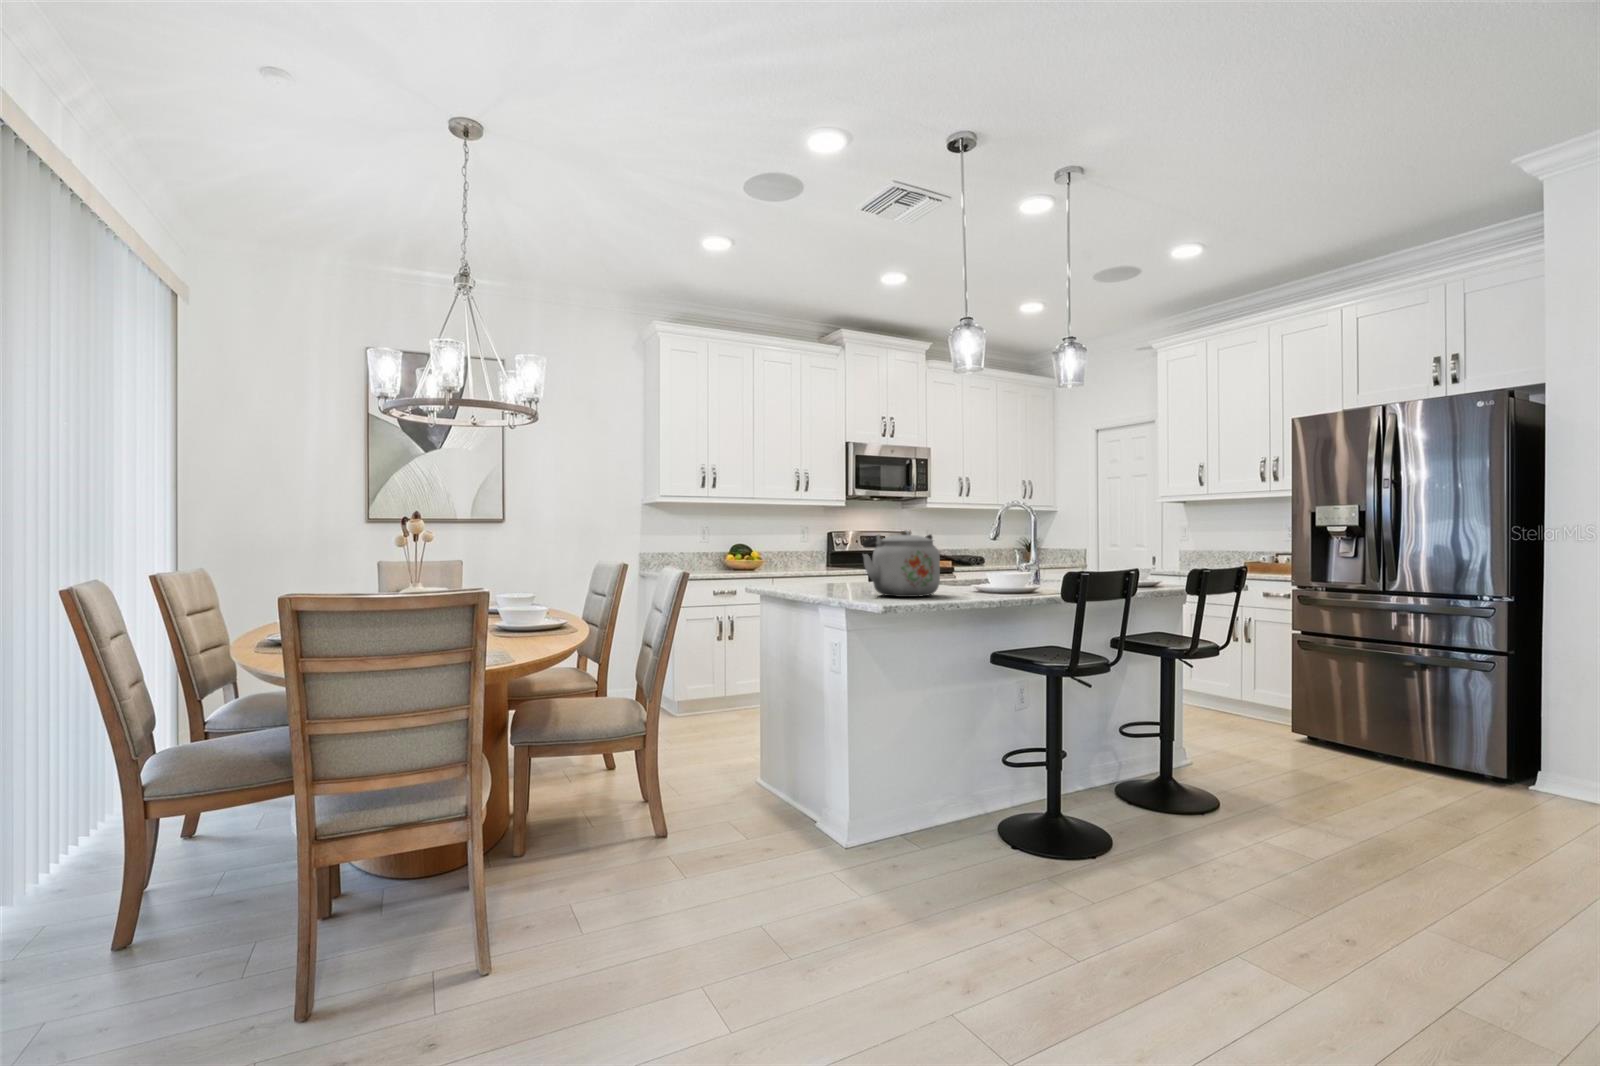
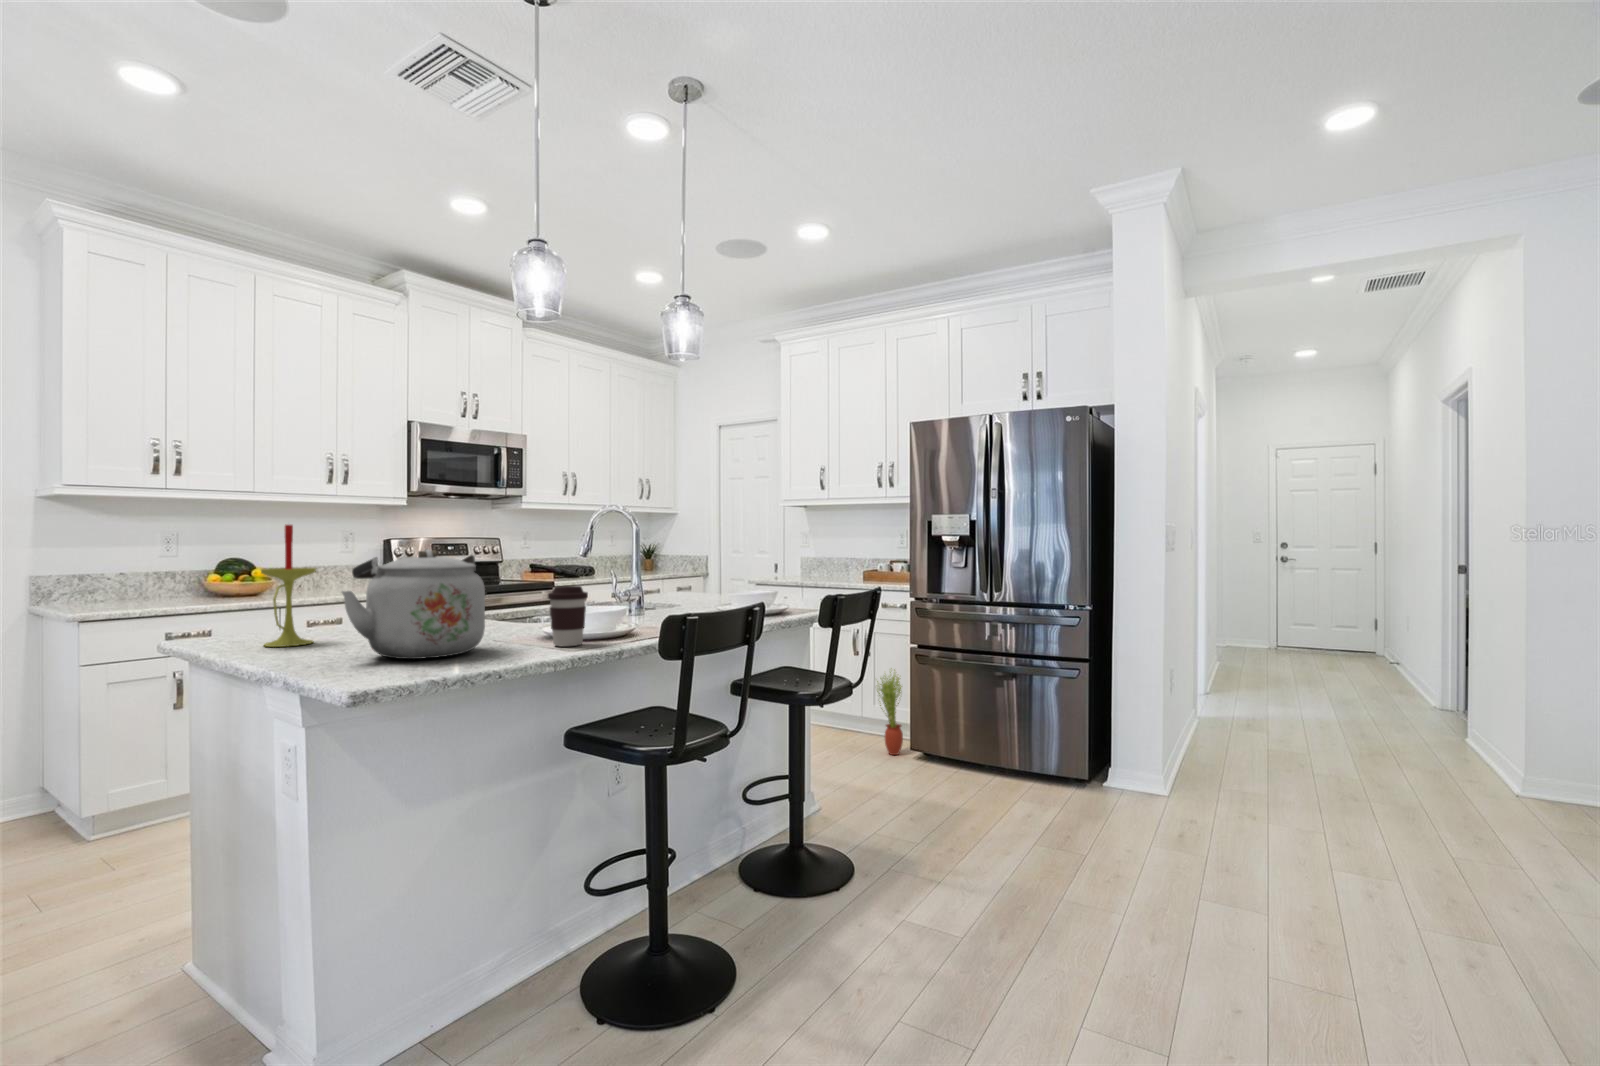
candle: none [805,514,834,590] -> present [261,525,316,647]
coffee cup: none [978,556,1005,596] -> present [548,586,588,646]
potted plant: none [1255,654,1286,736] -> present [877,668,903,755]

